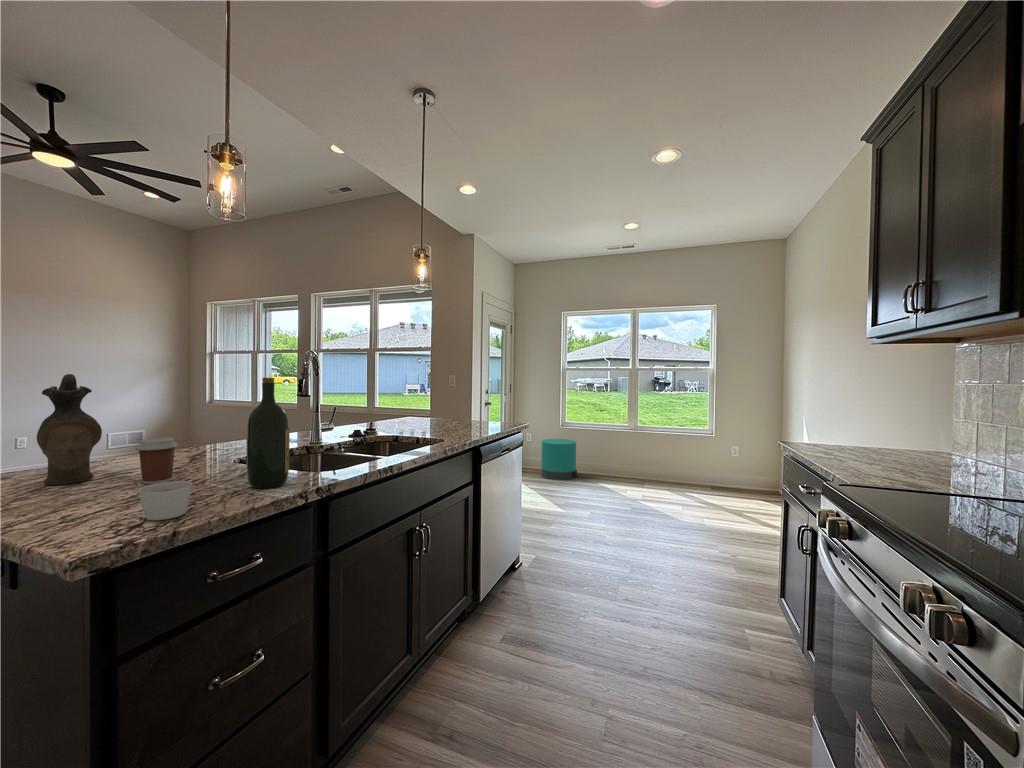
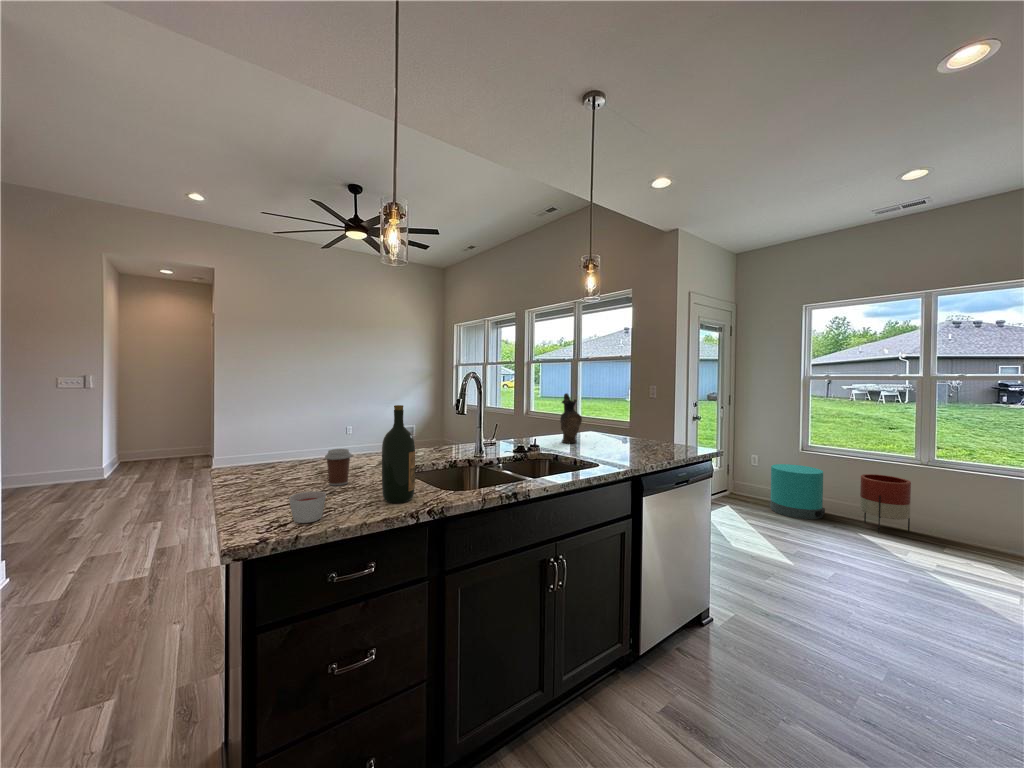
ceramic pitcher: present [37,374,102,485] -> present [560,393,582,443]
planter: none [598,440,627,482] -> present [860,474,911,533]

